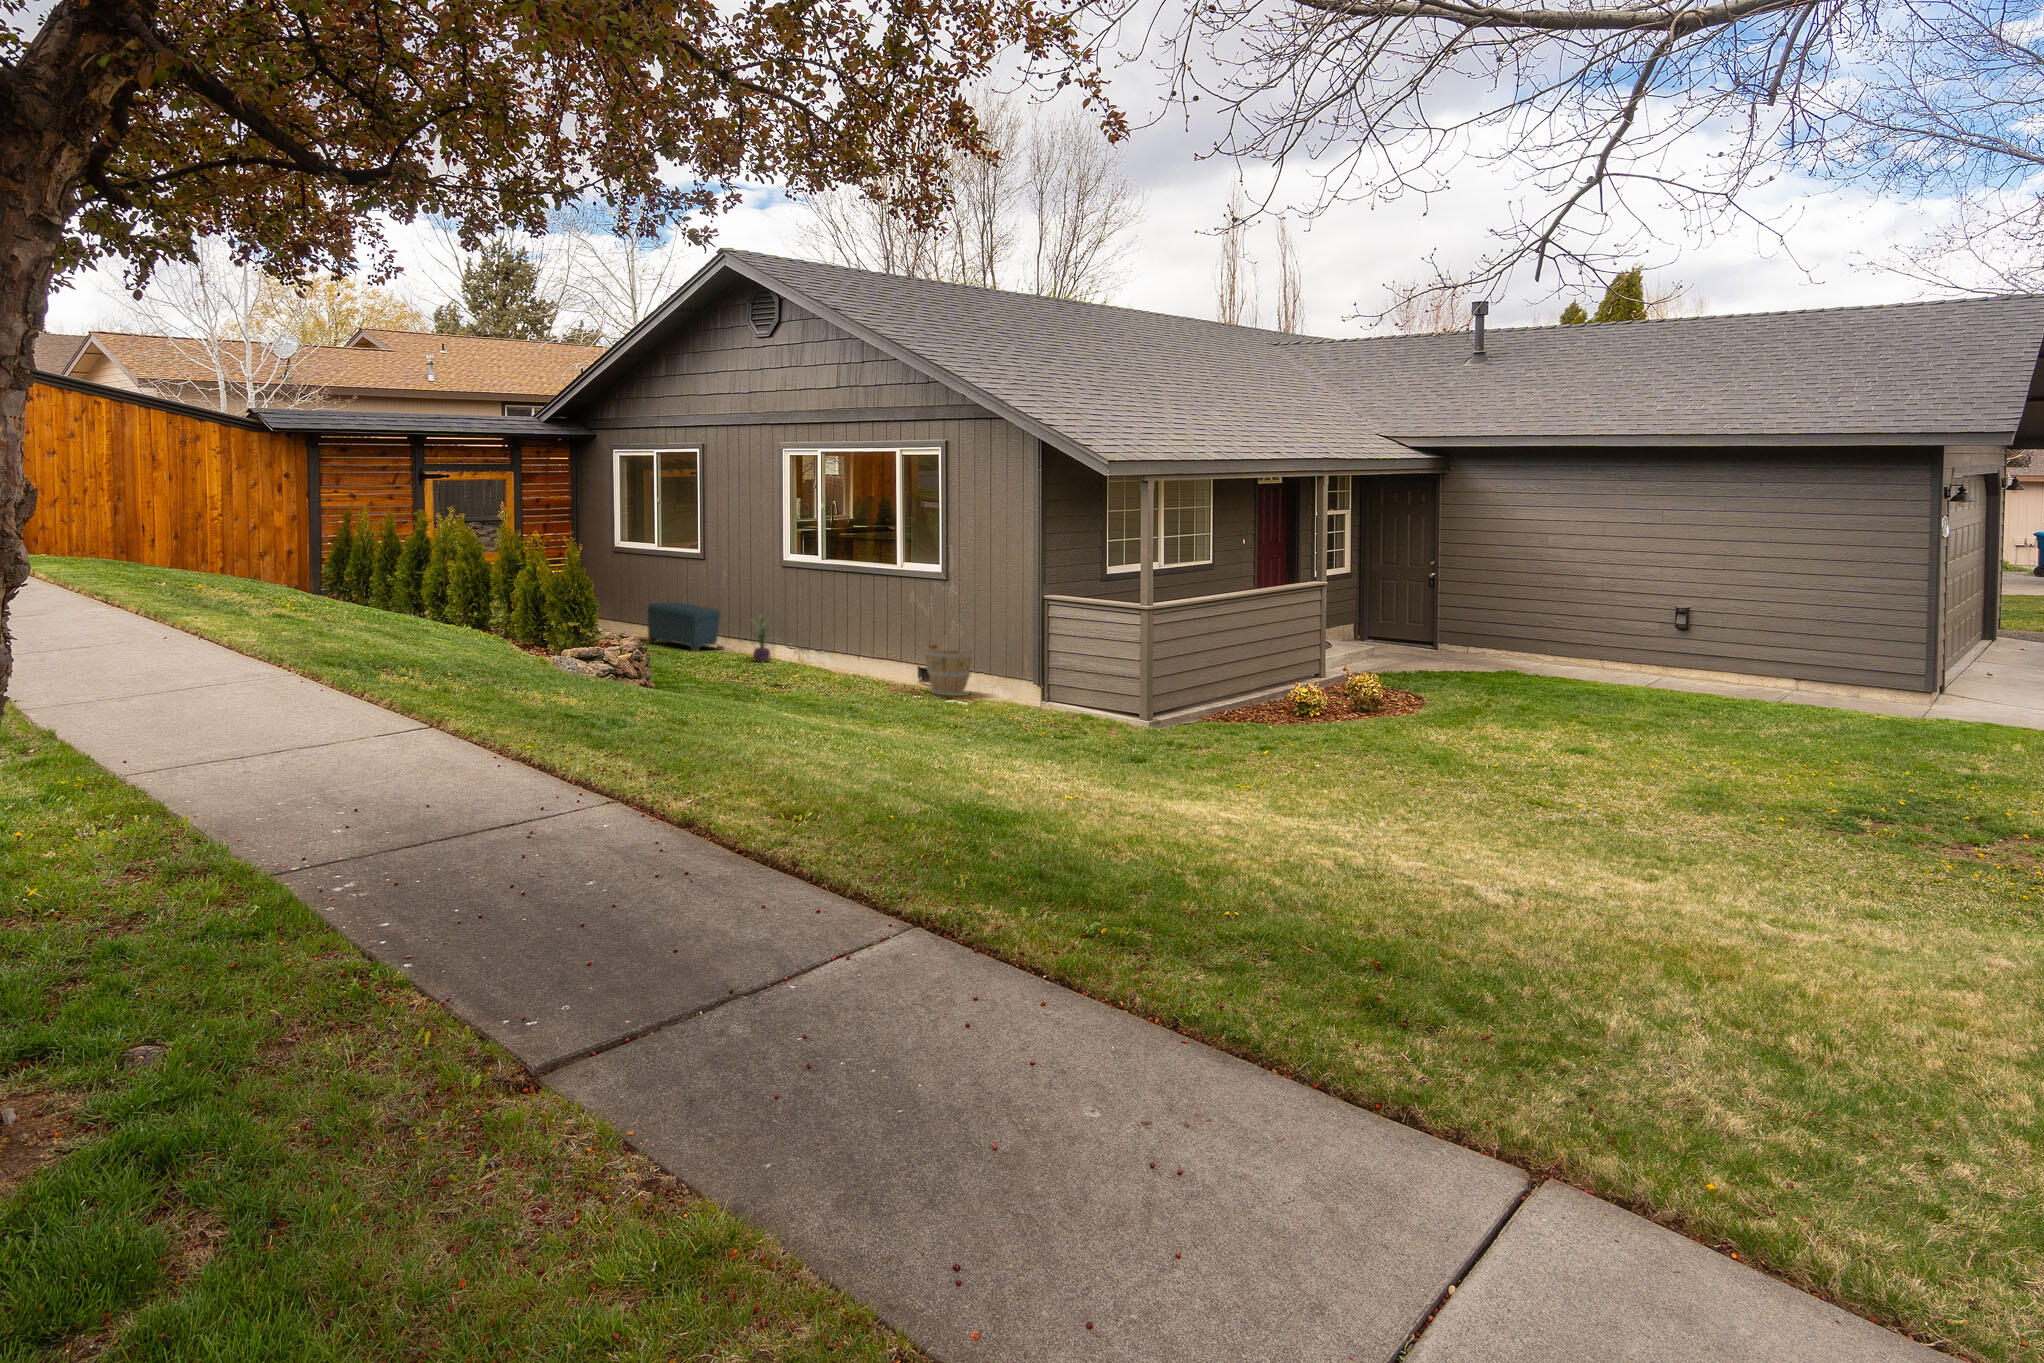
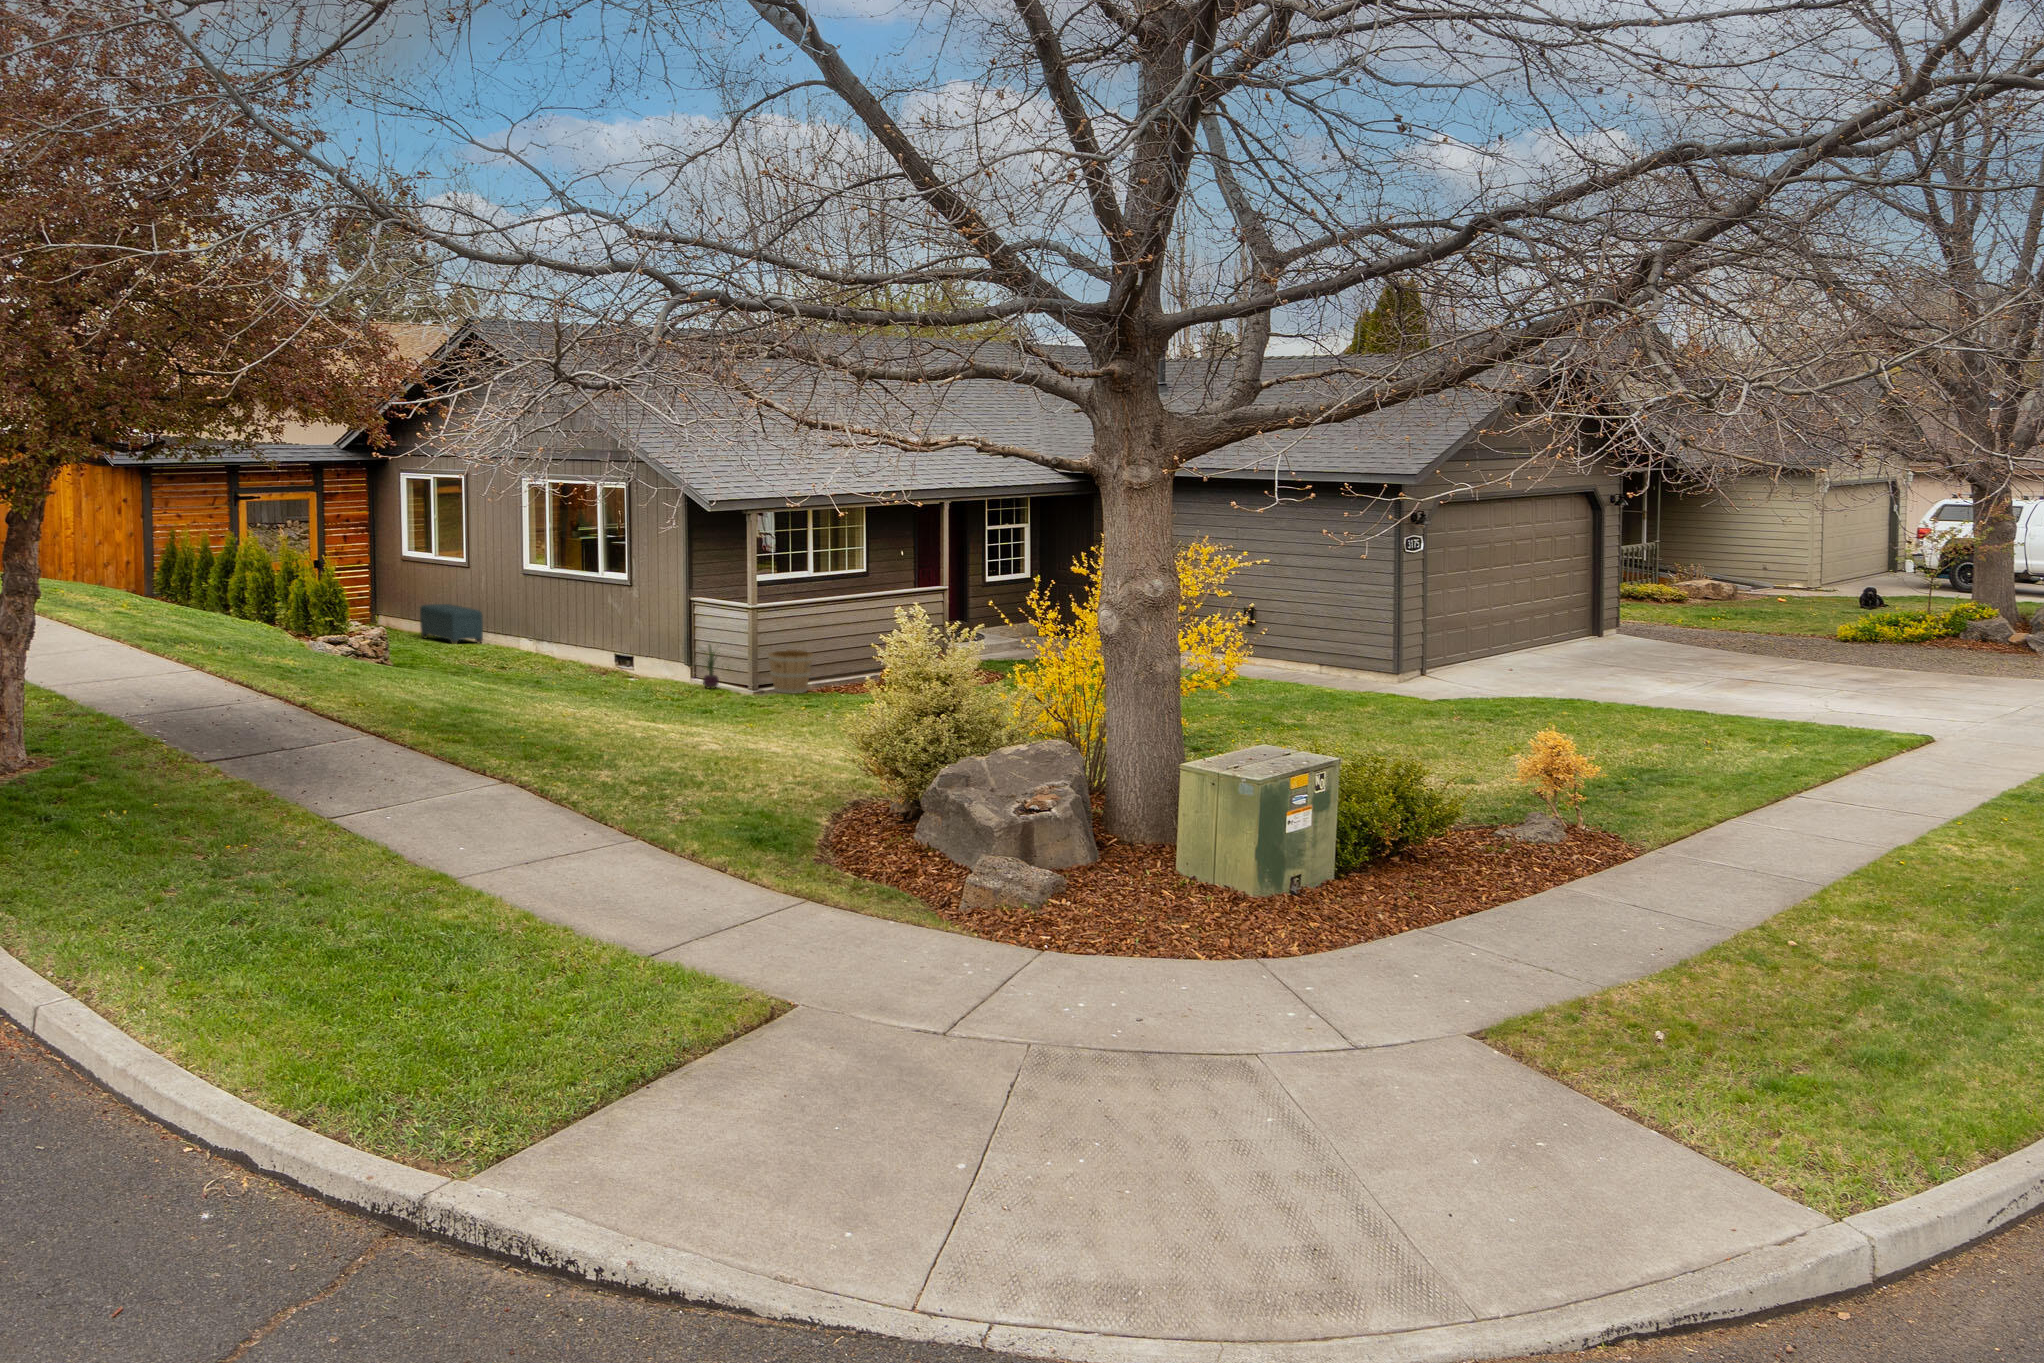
decorative plant: present [753,615,771,662] -> present [703,645,719,689]
wooden bucket: present [924,644,973,696] -> present [768,650,814,693]

